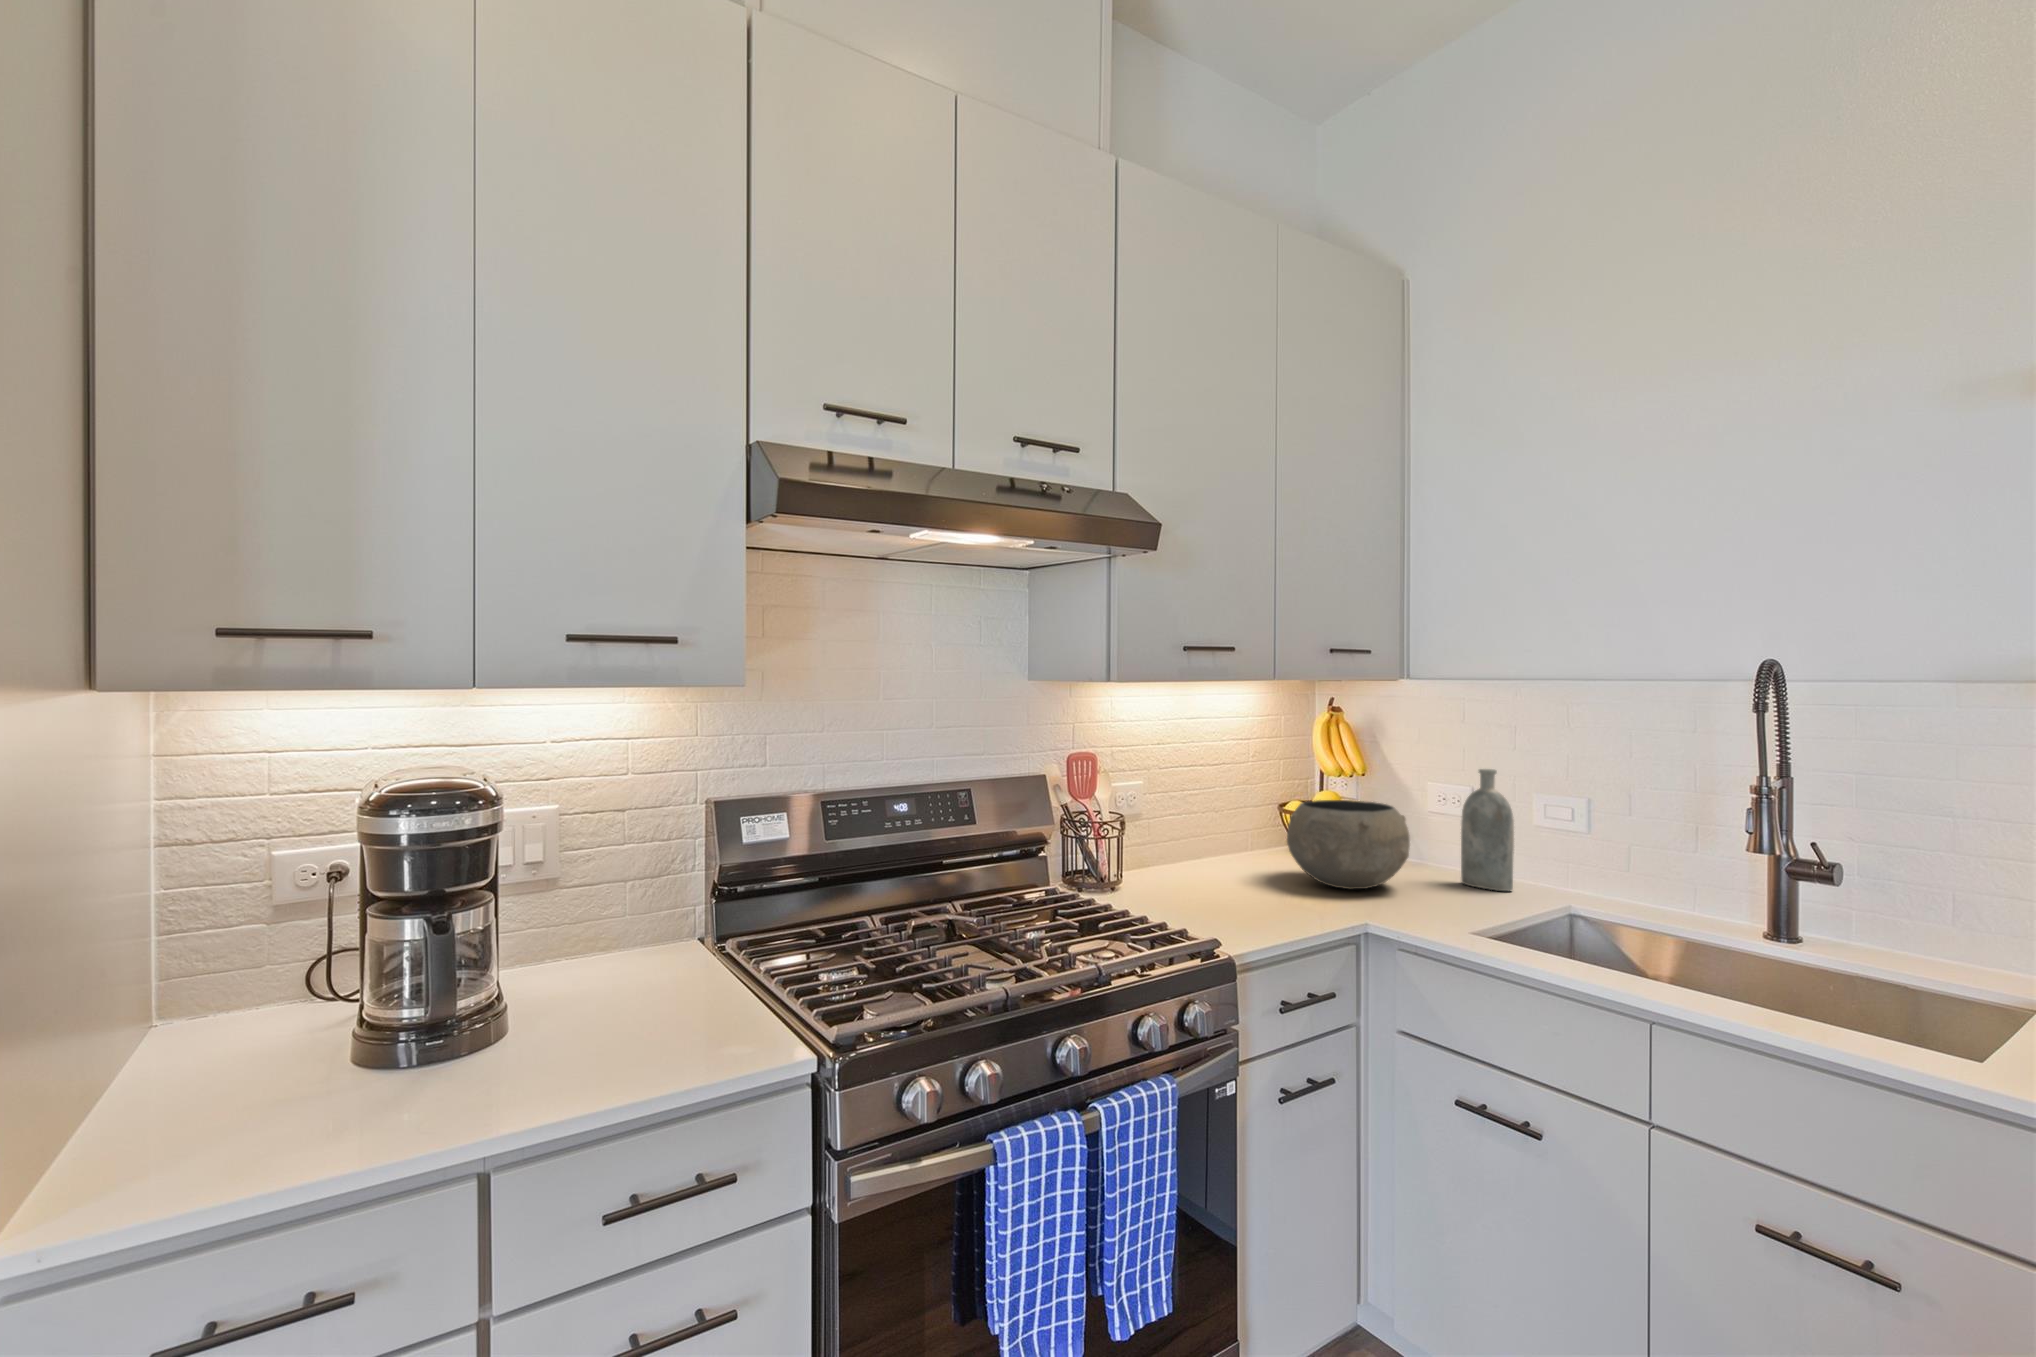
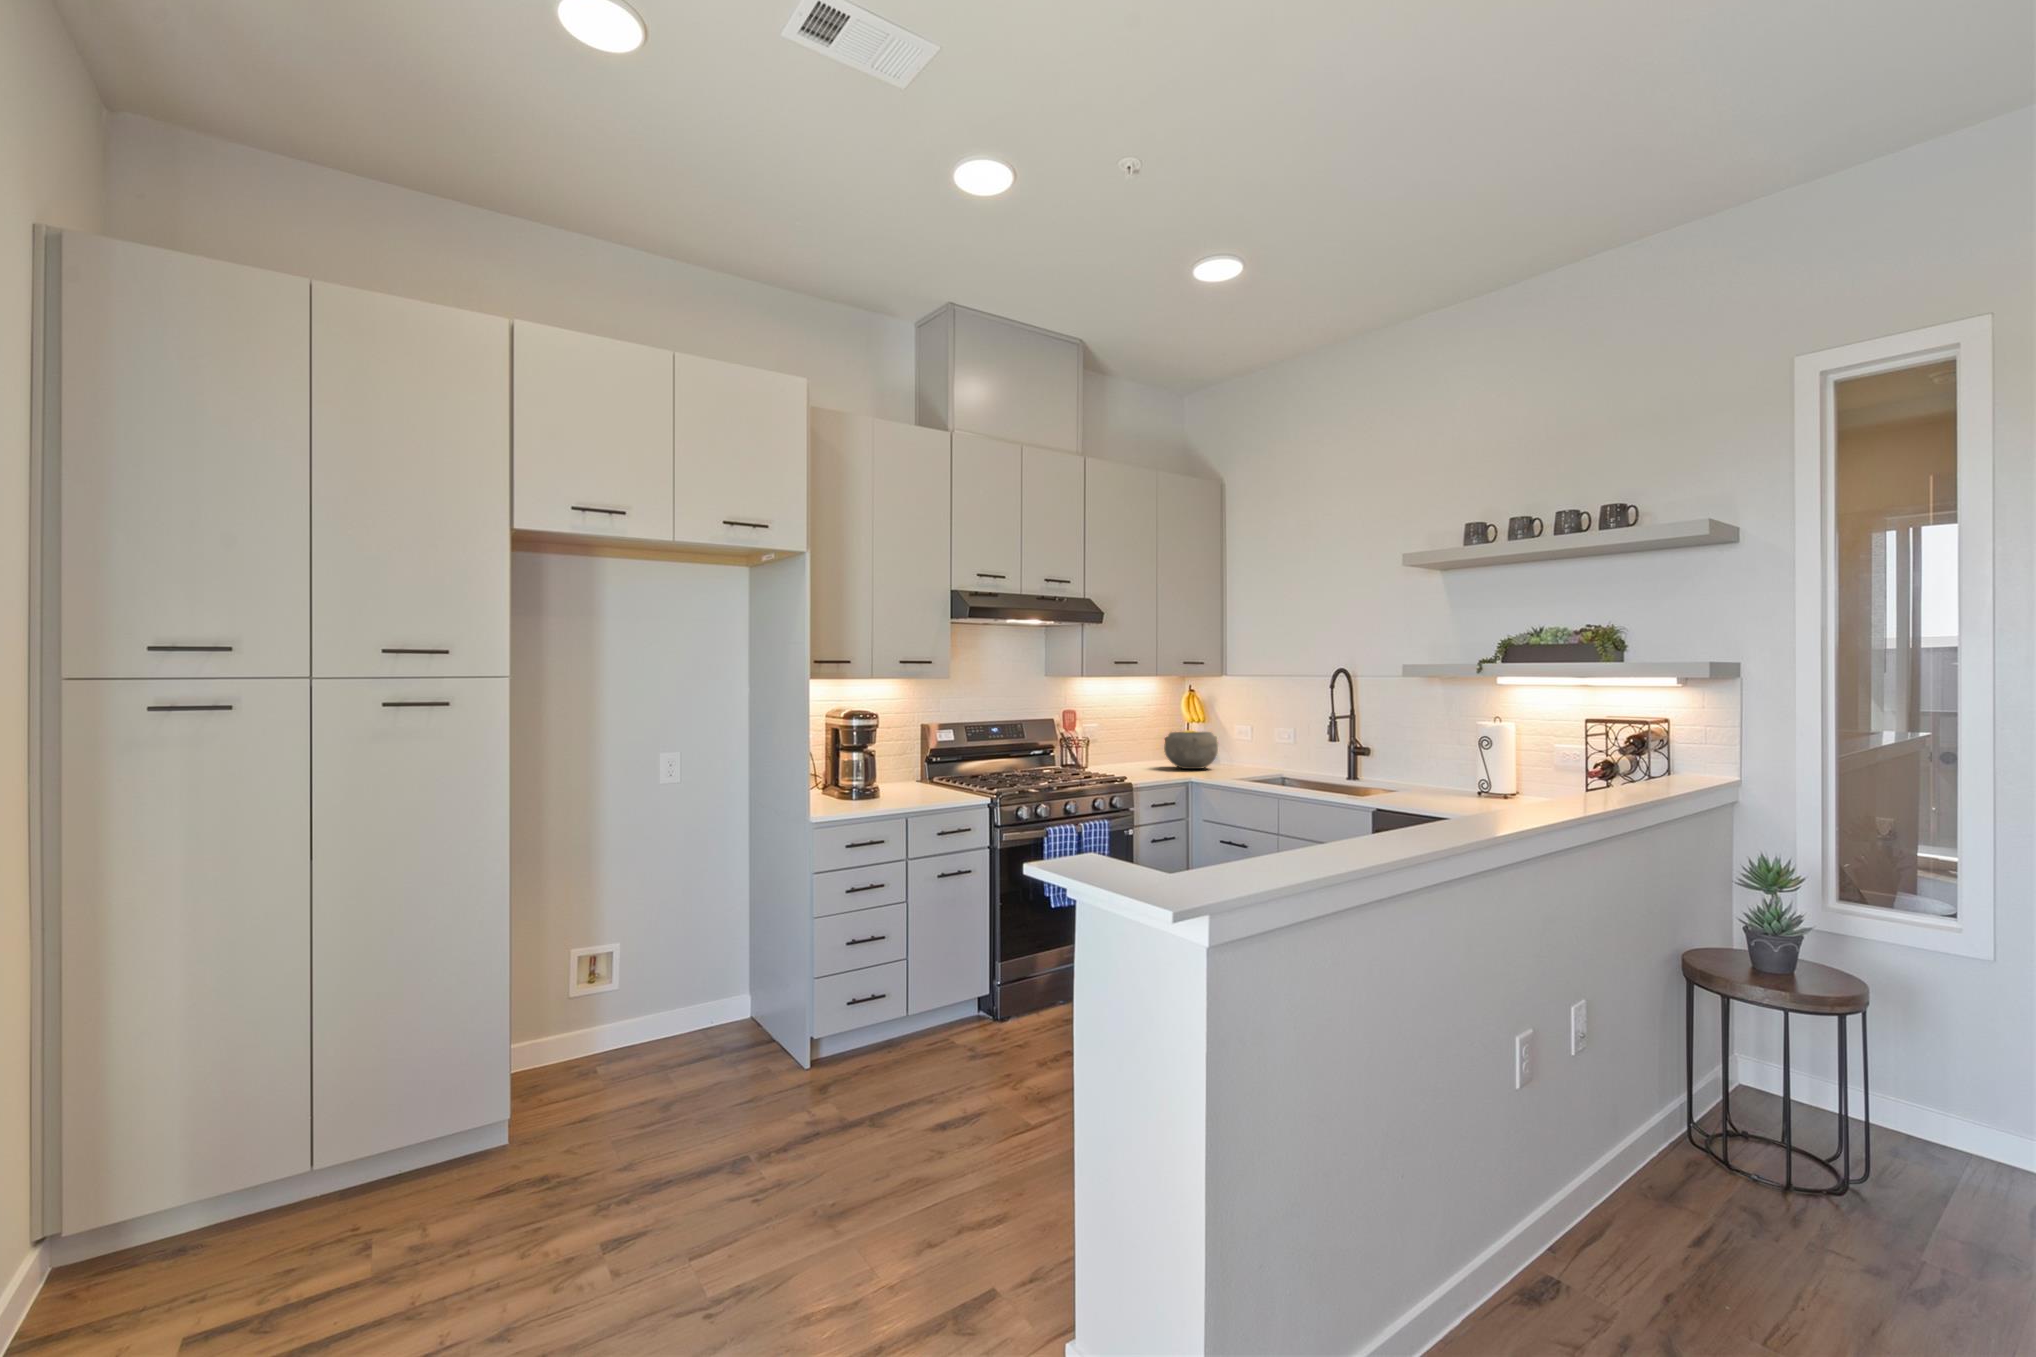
bottle: present [1461,769,1514,891] -> none [1244,715,1264,769]

